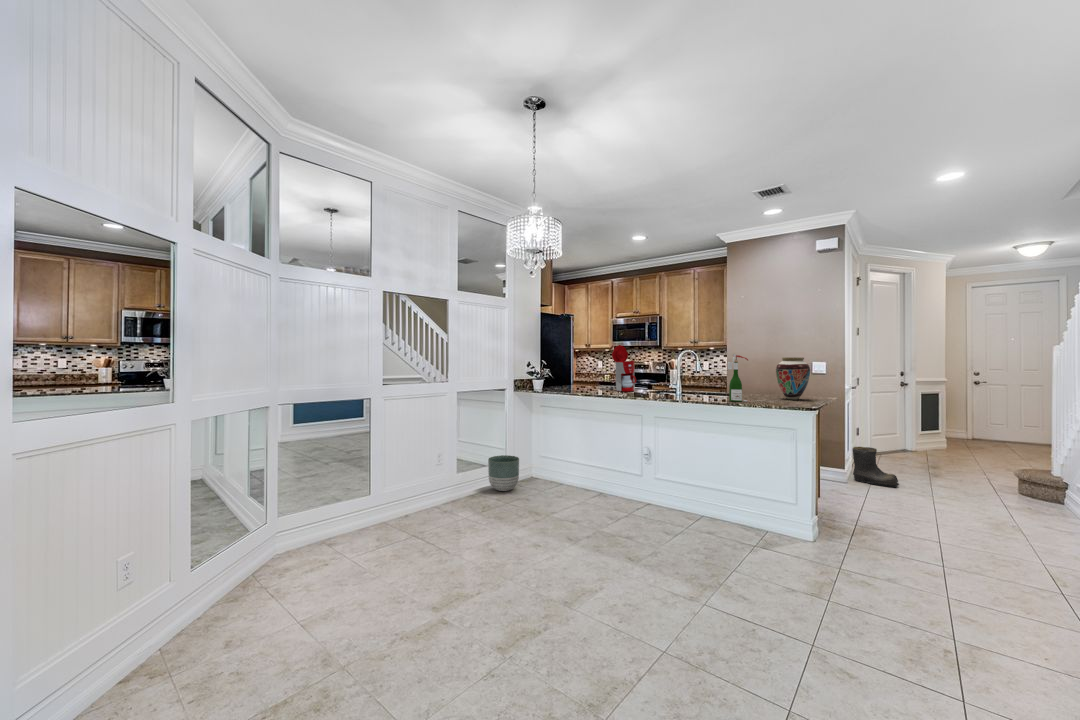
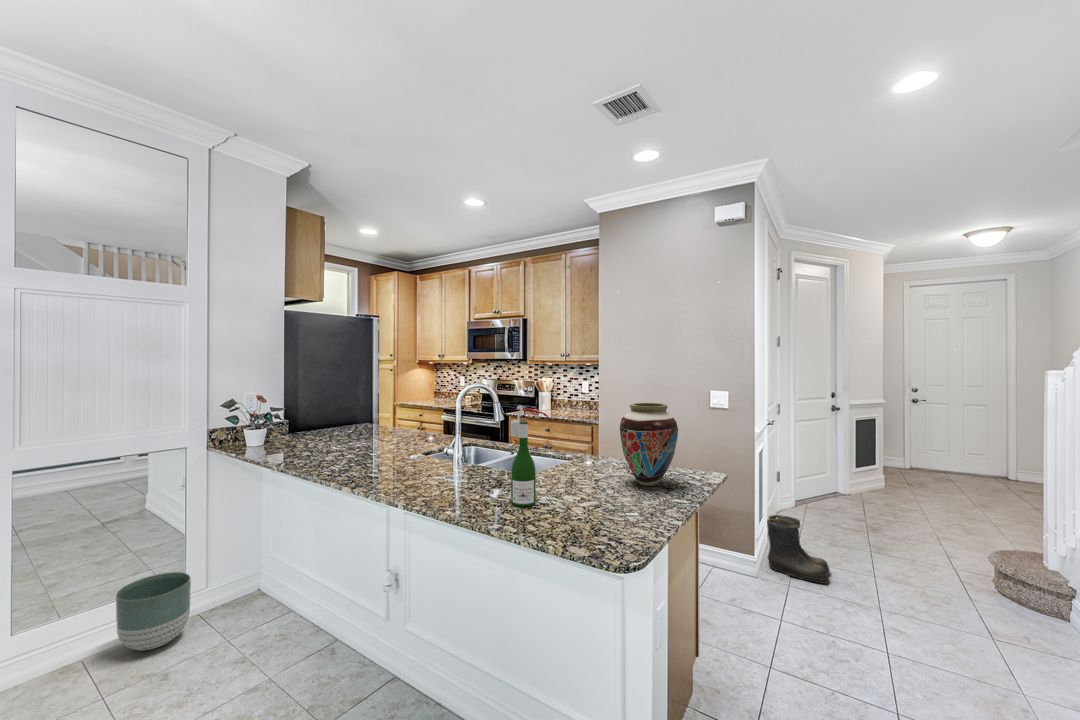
coffee maker: present [600,345,636,391] -> none [349,371,407,456]

